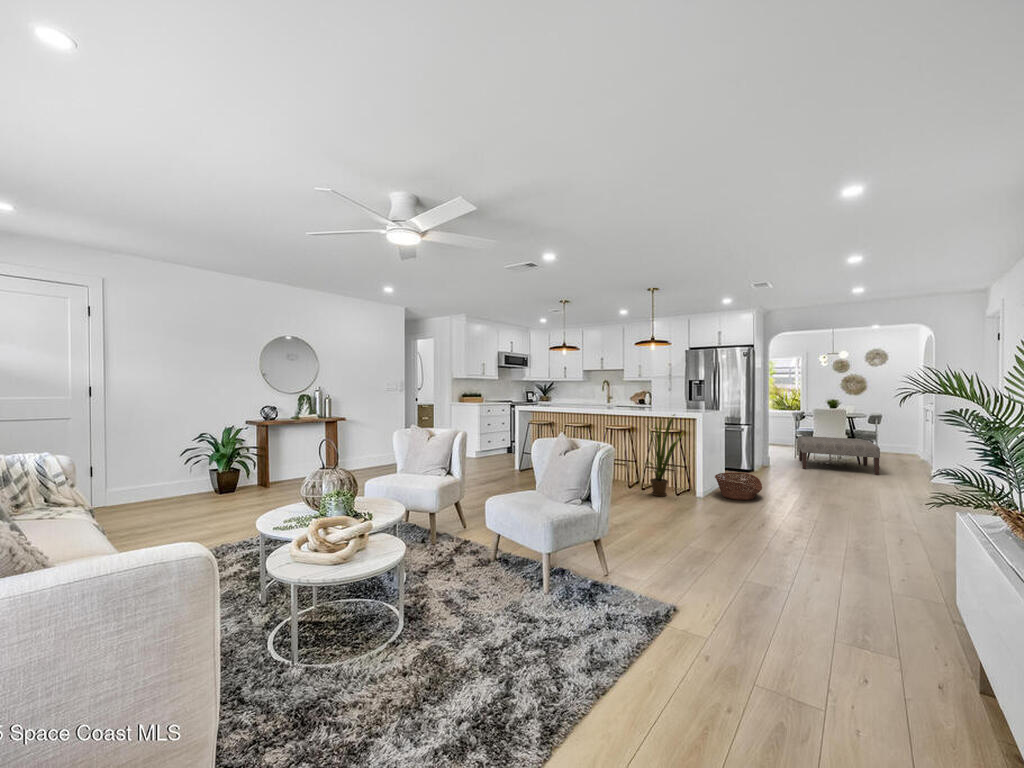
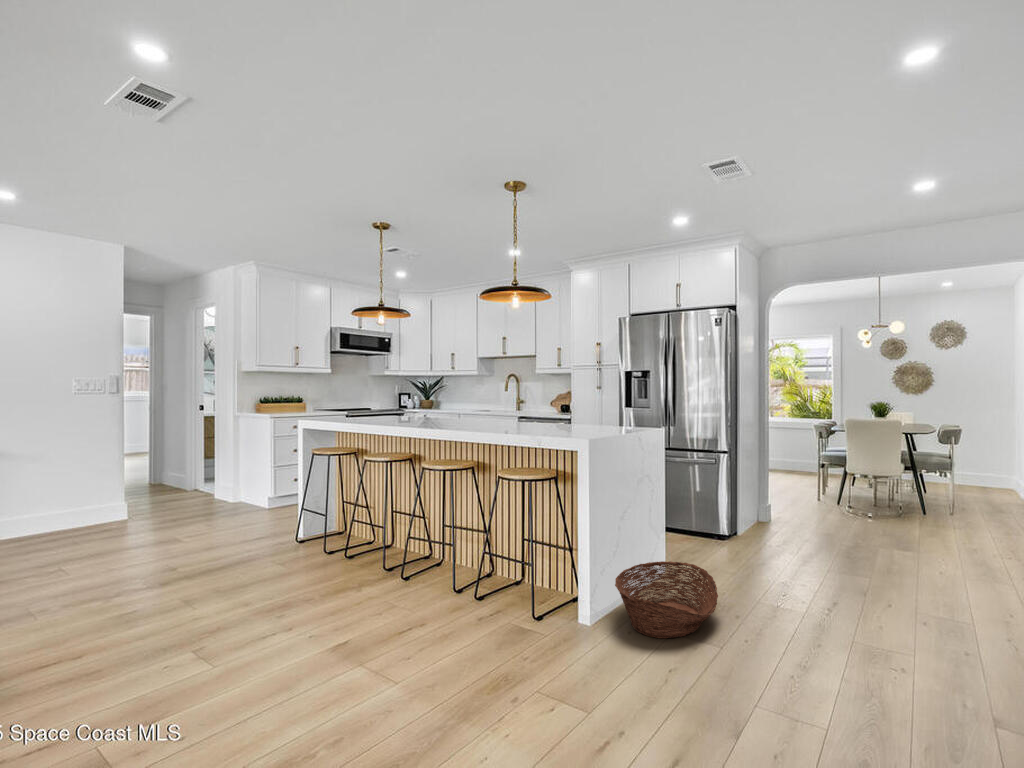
house plant: present [648,415,682,496] -> none [461,439,552,626]
ottoman: present [798,436,880,475] -> none [821,466,965,545]

